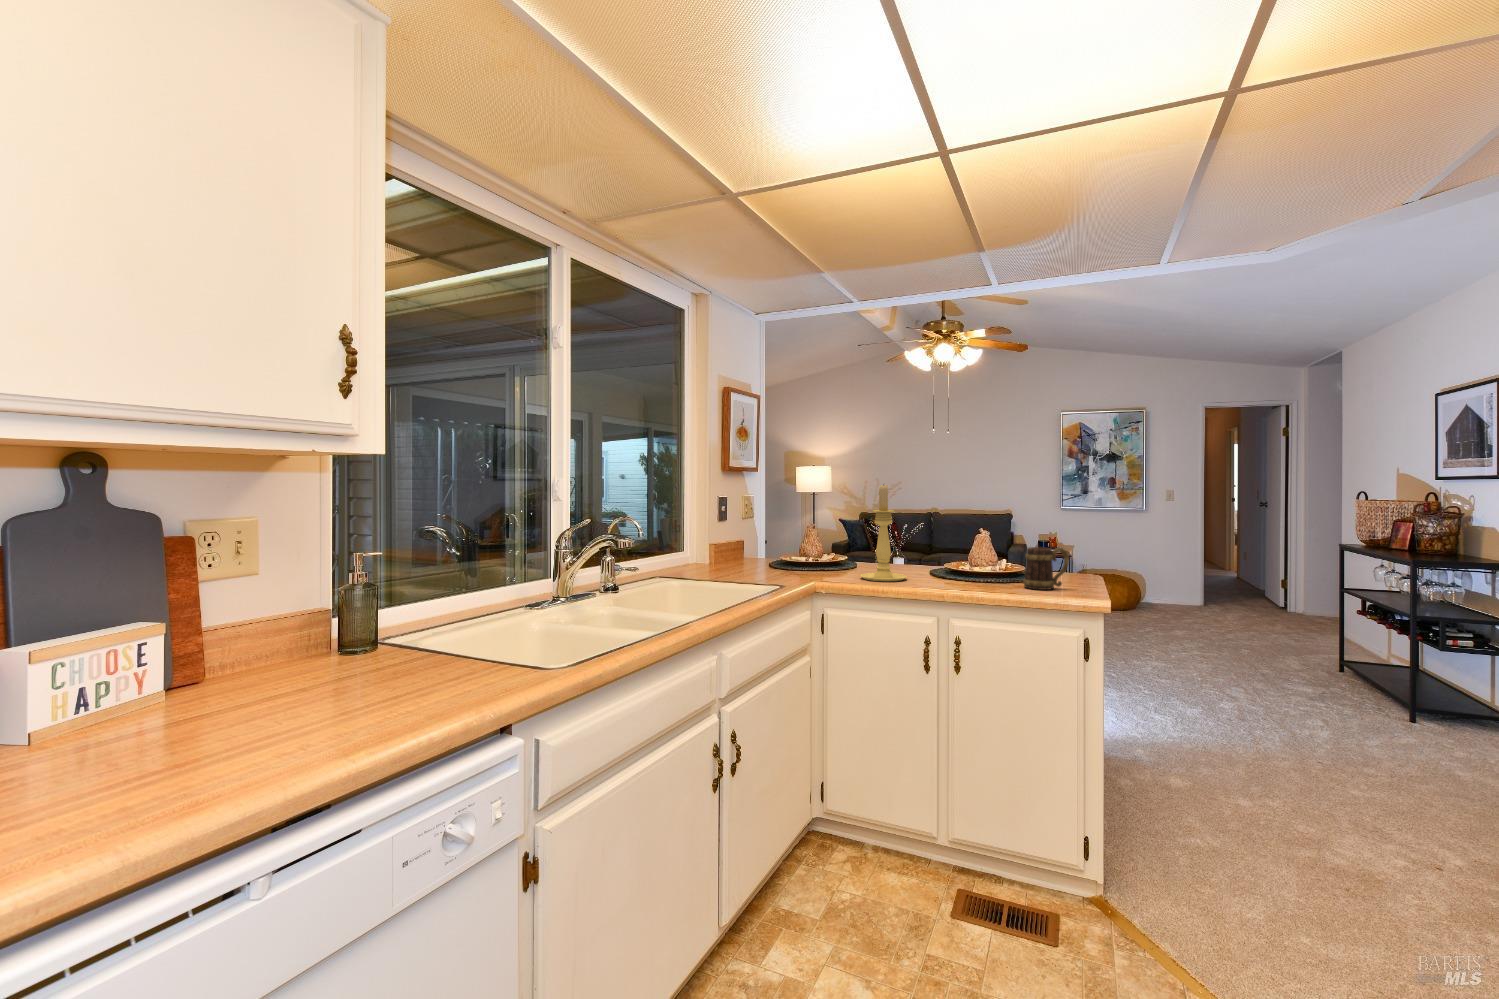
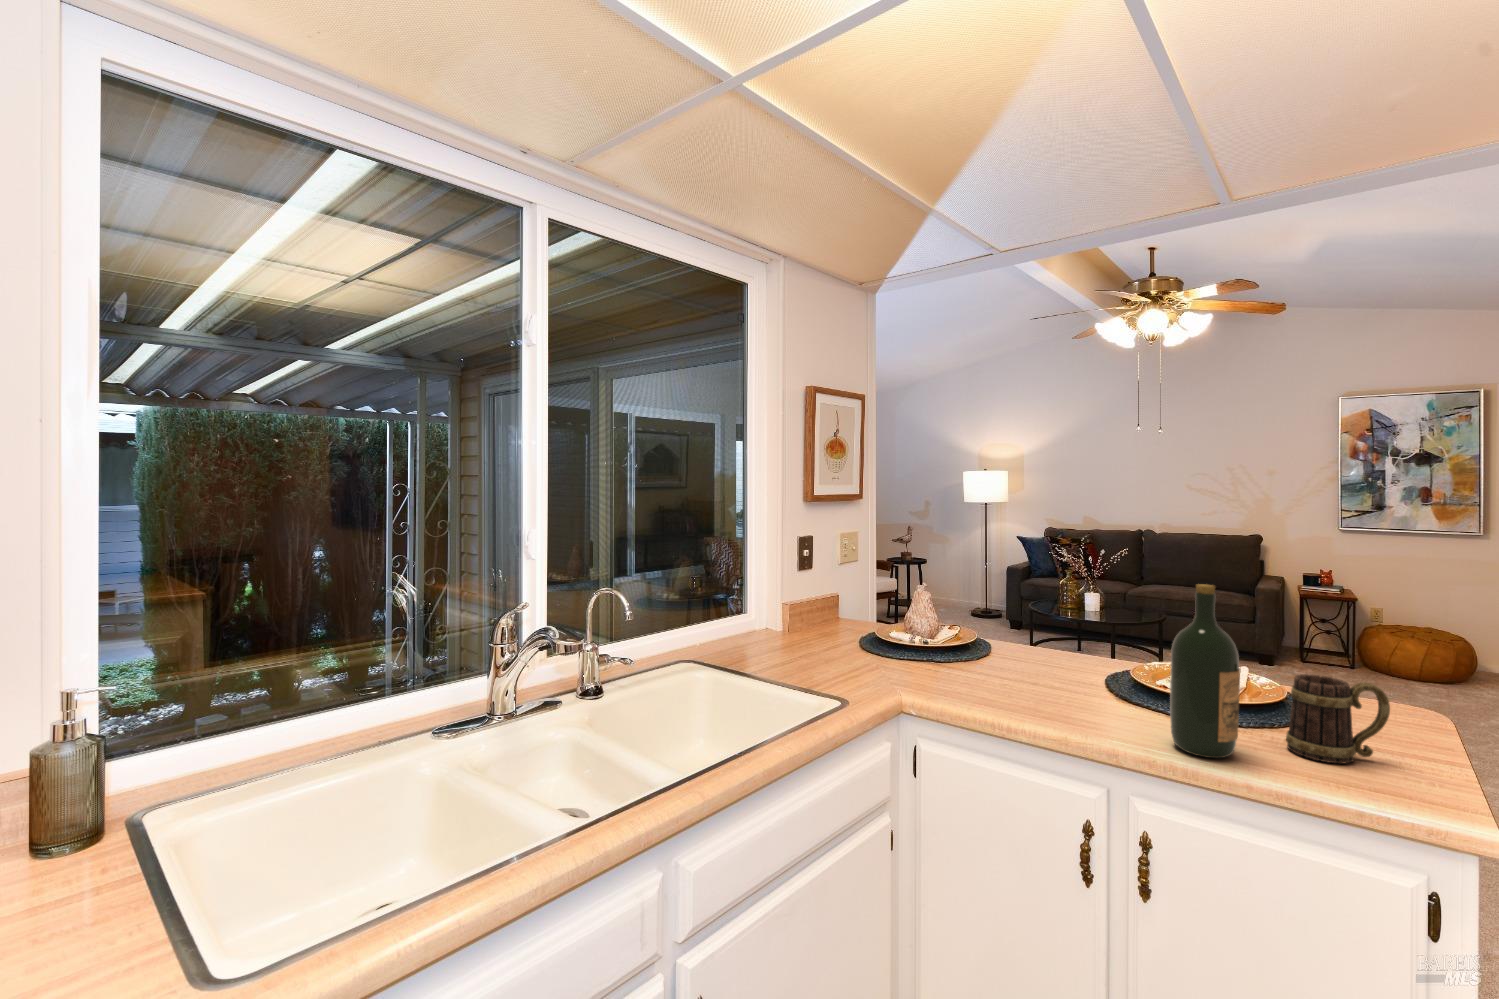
candle holder: present [860,485,907,581] -> none [982,540,1061,703]
wine bottle: none [968,498,1002,591] -> present [1170,584,1240,758]

